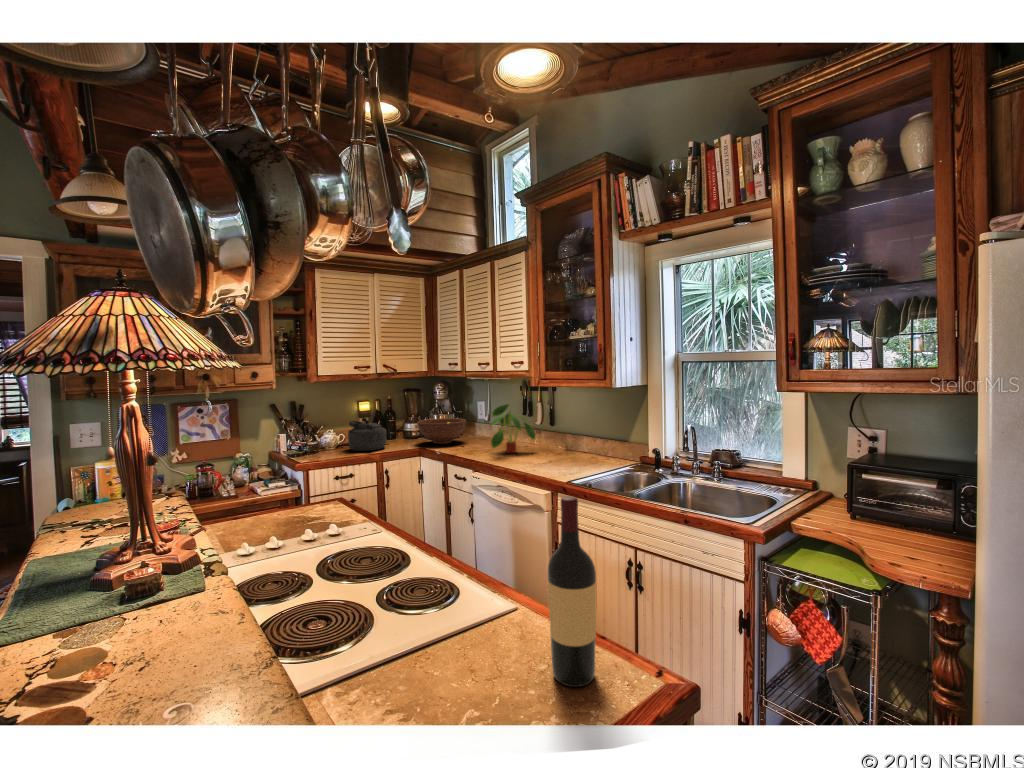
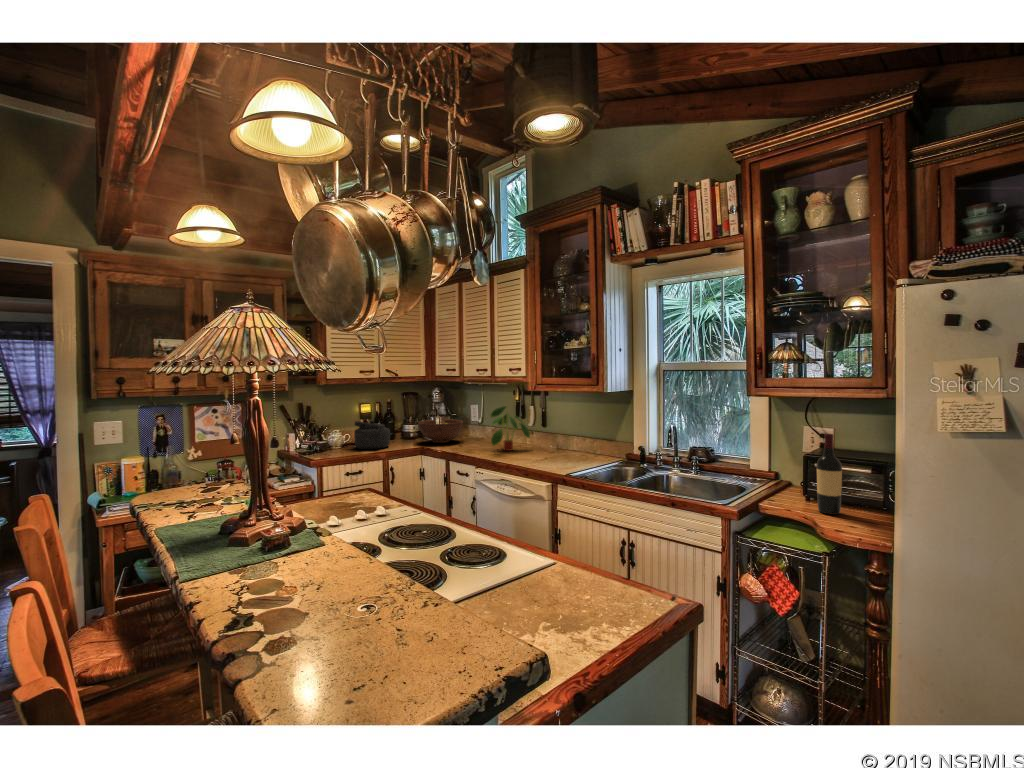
wine bottle: present [547,496,596,687] -> present [817,433,842,515]

